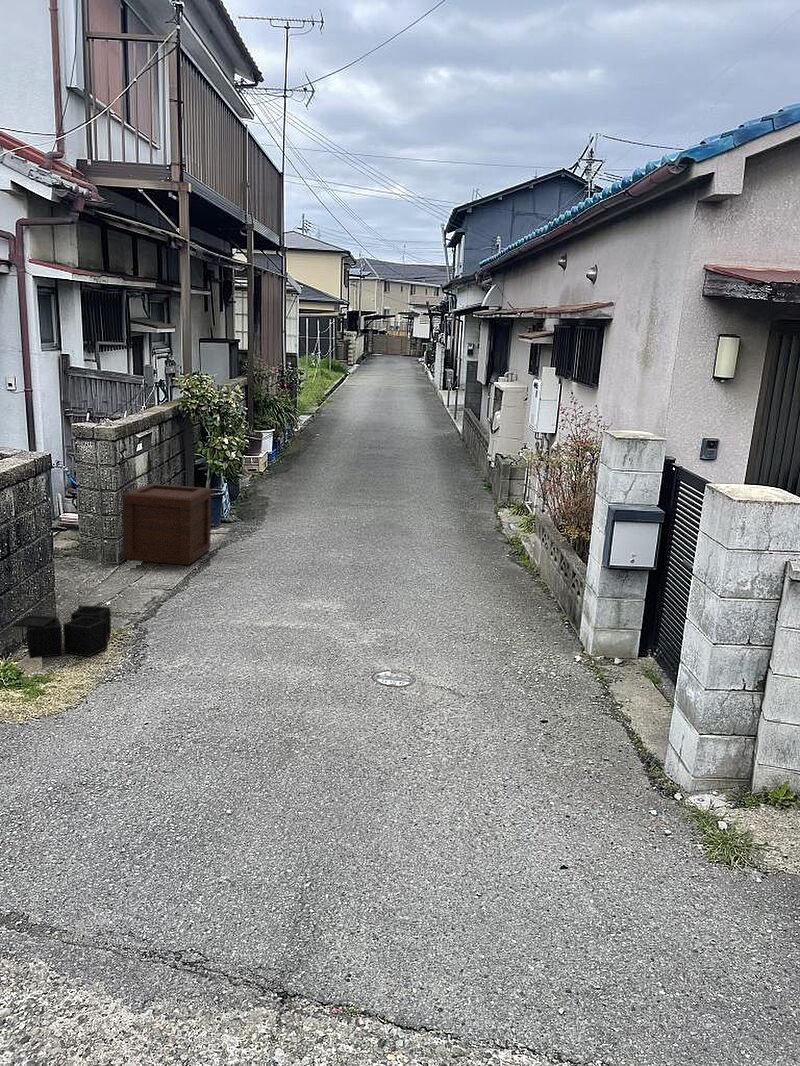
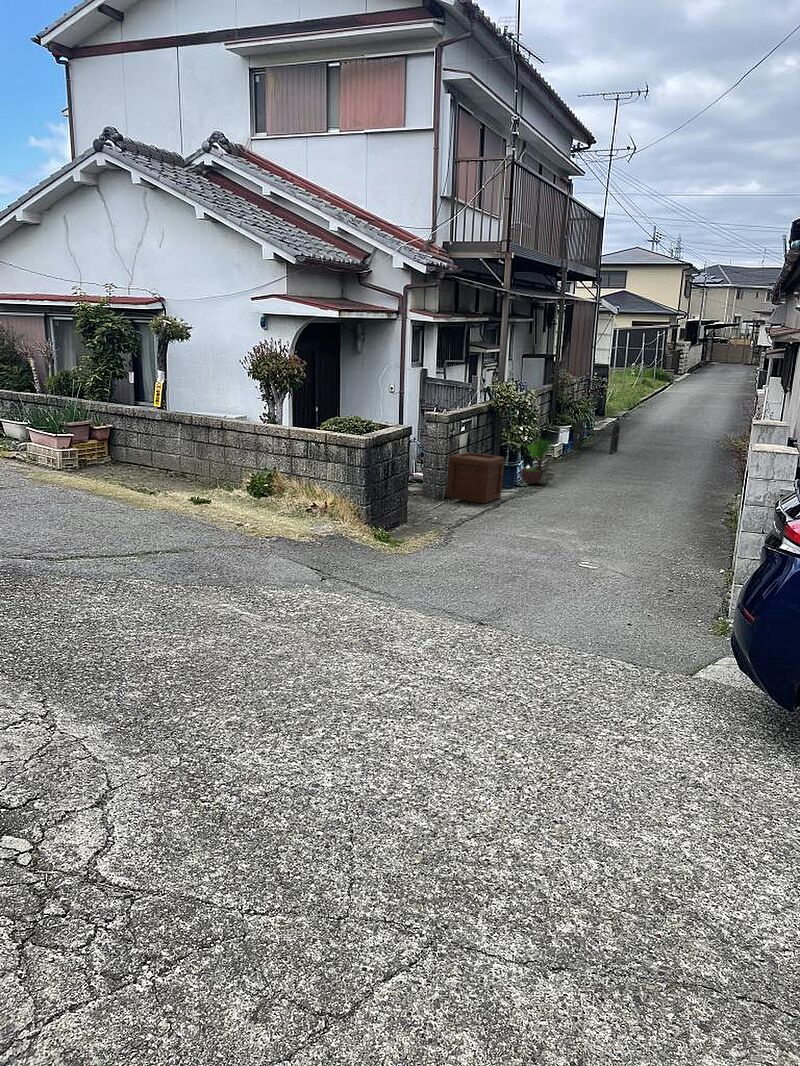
bench: none [275,420,330,462] -> present [573,420,620,454]
potted tree: none [229,449,271,518] -> present [521,440,551,484]
storage bin: present [13,605,111,658] -> none [385,509,438,534]

